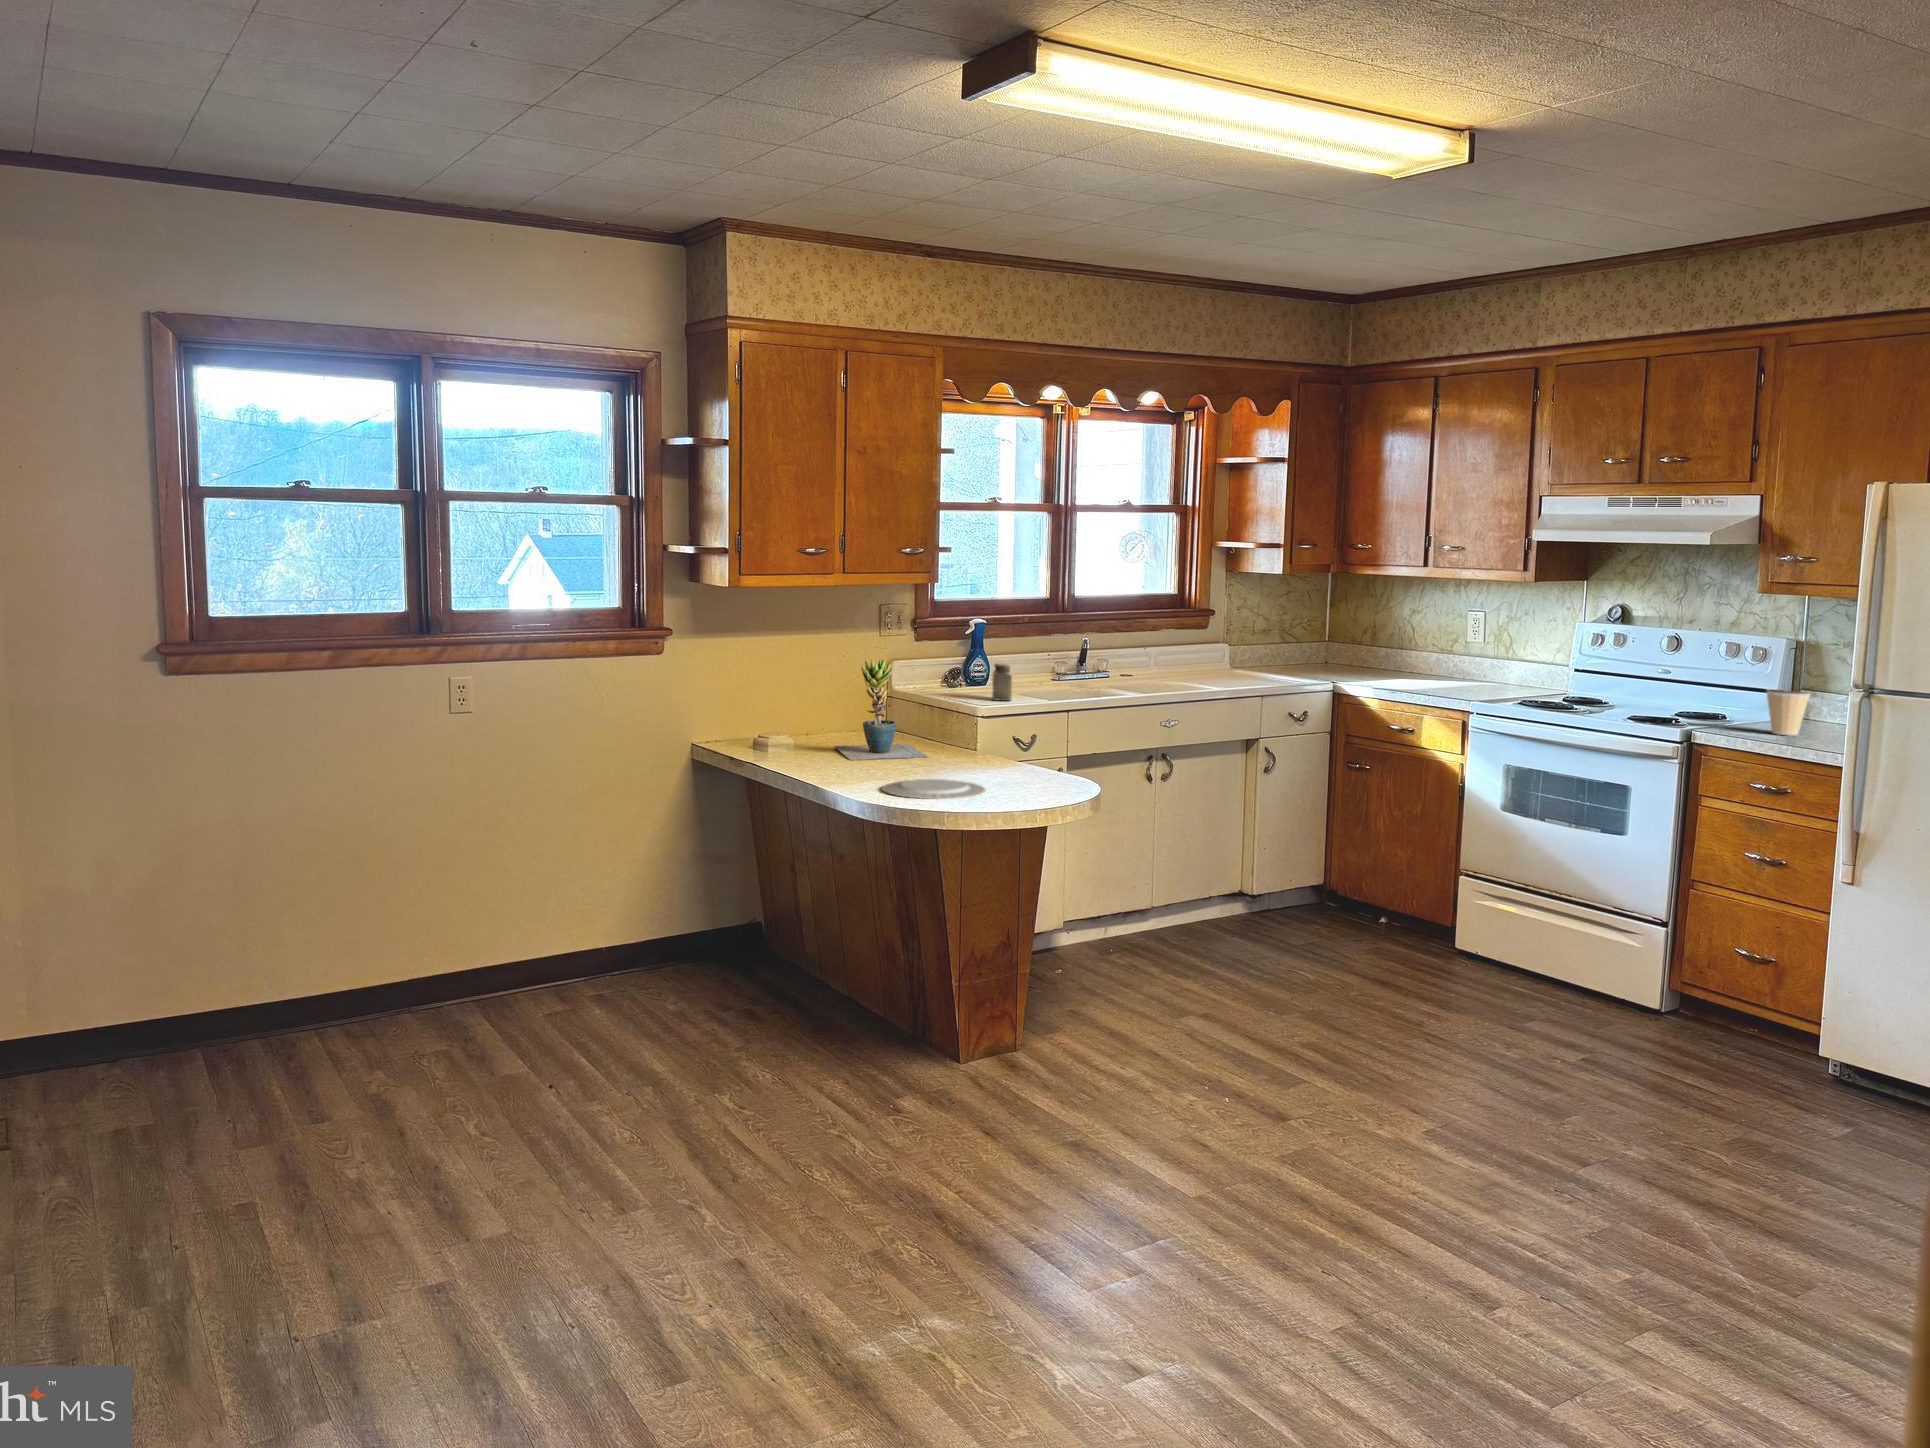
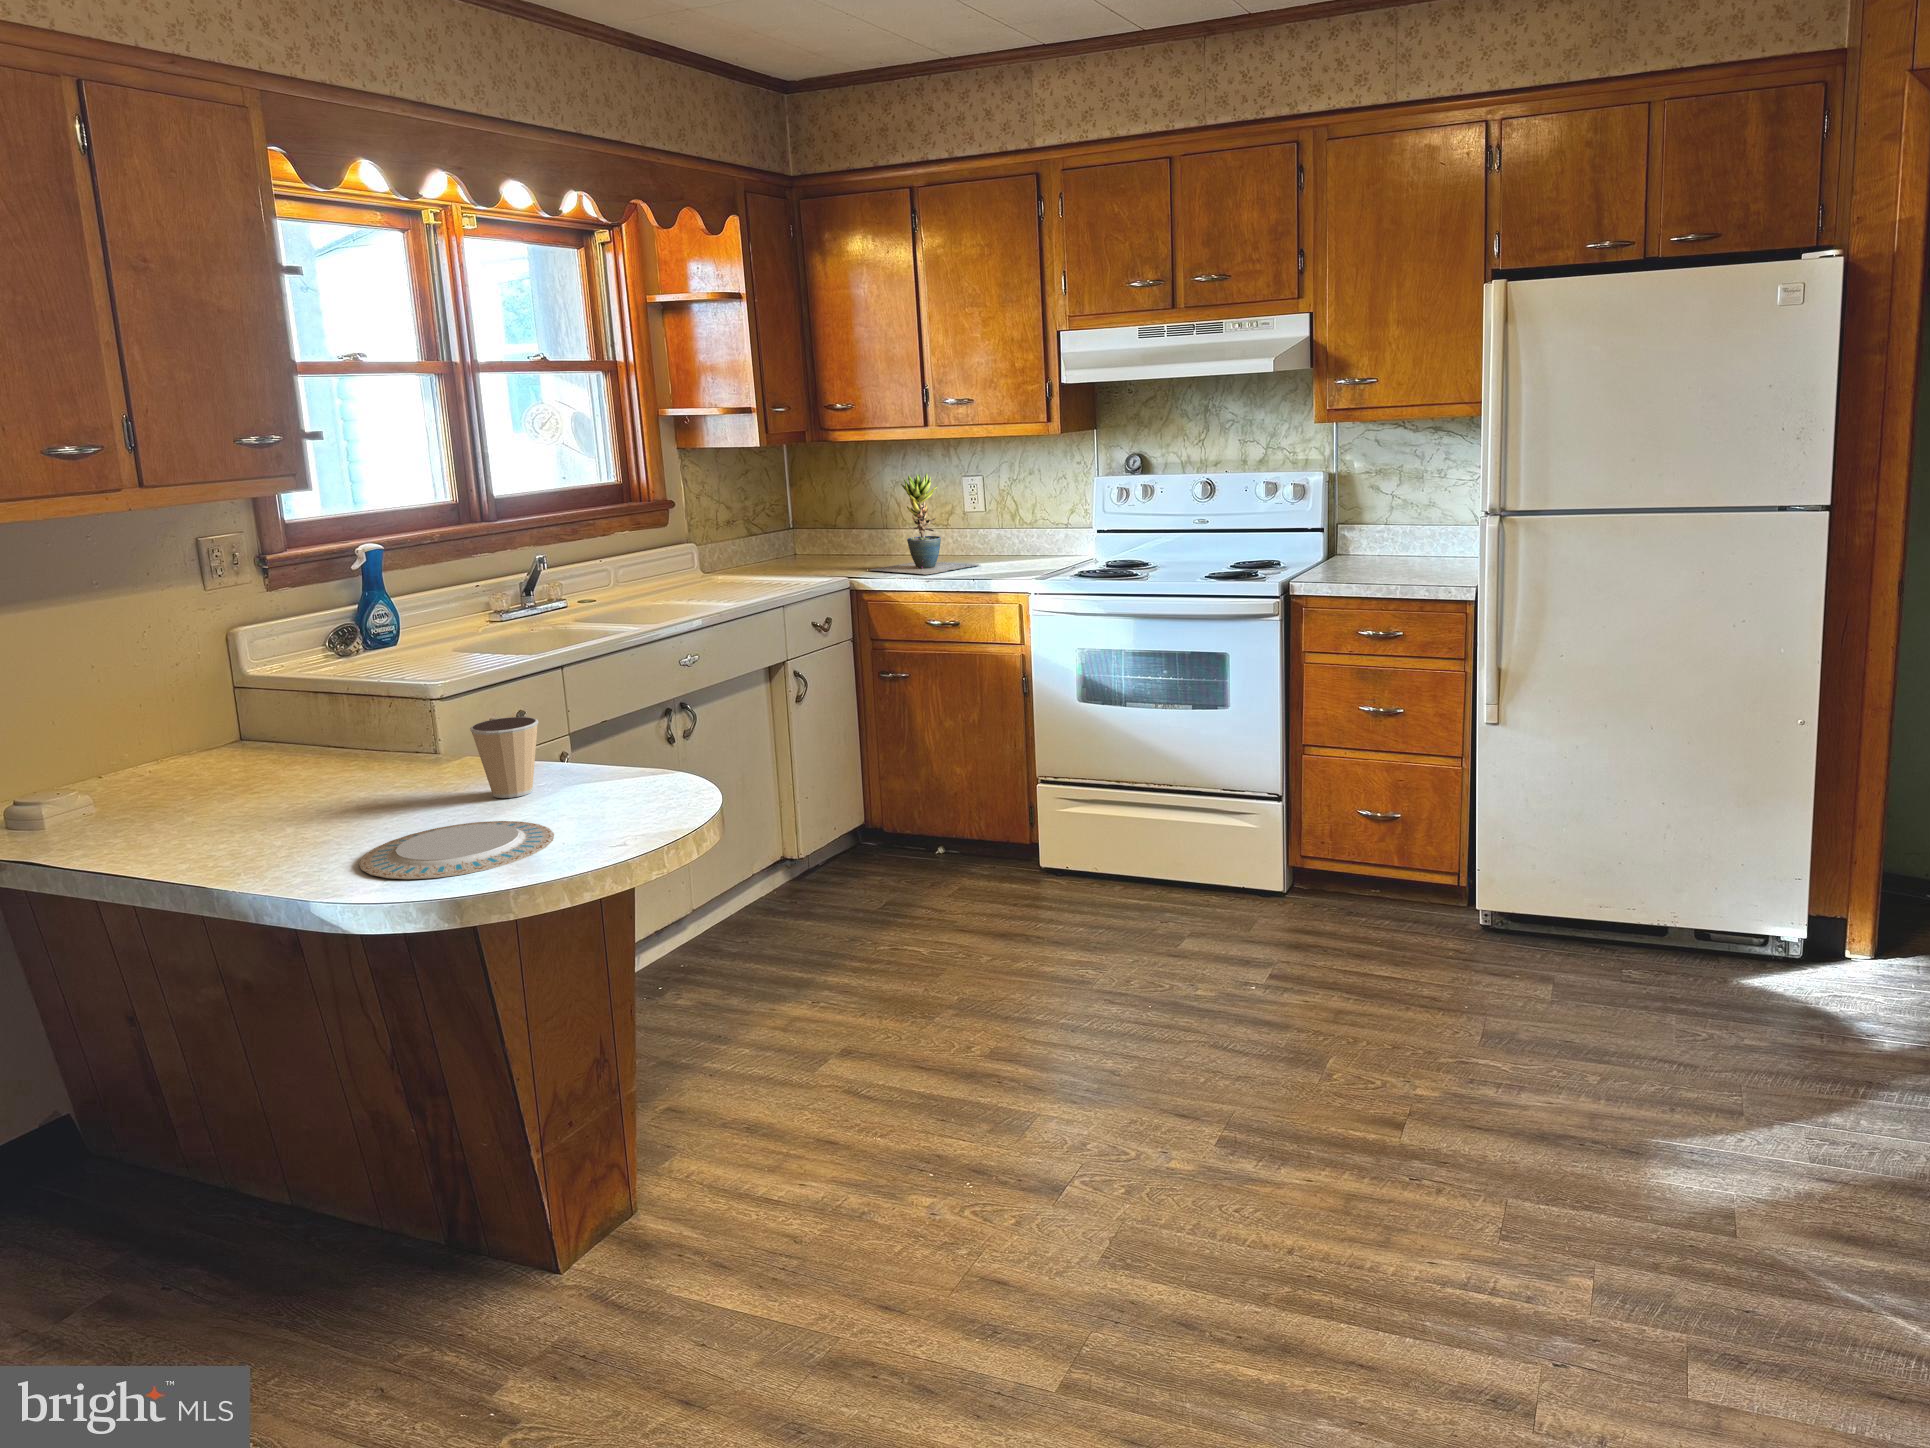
potted plant: present [834,659,927,760] -> present [870,473,979,575]
salt shaker: present [992,663,1012,701] -> none [427,608,466,667]
coffee cup: present [1767,690,1810,735] -> present [470,717,538,798]

